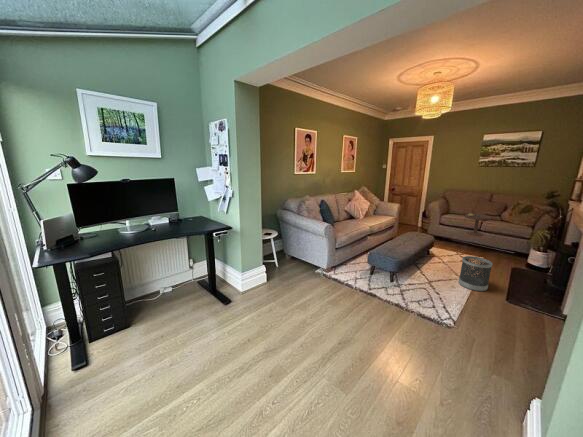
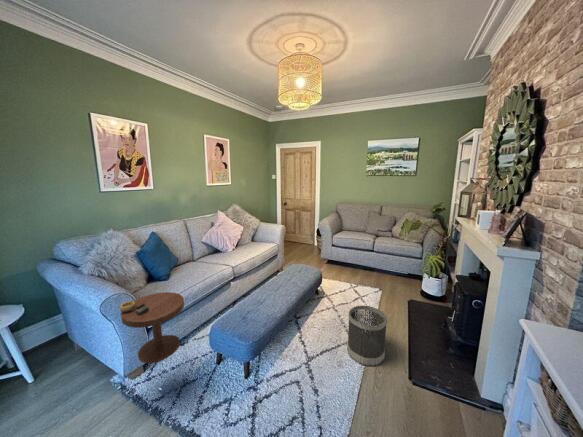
side table: present [465,213,491,236] -> present [120,292,184,363]

